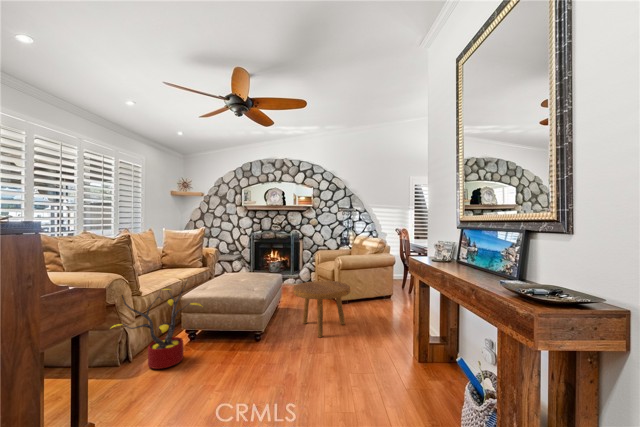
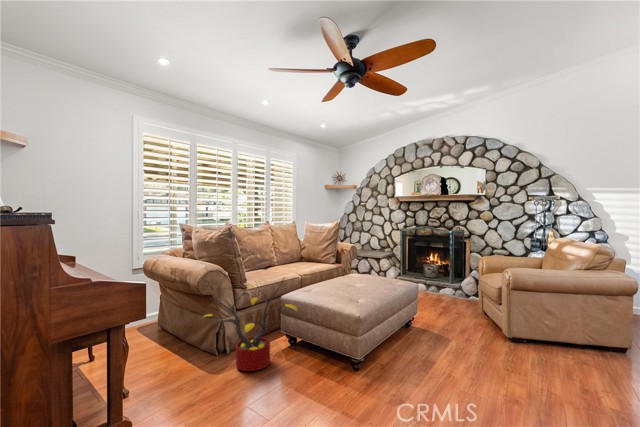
footstool: present [293,281,350,337] -> none [412,301,509,392]

